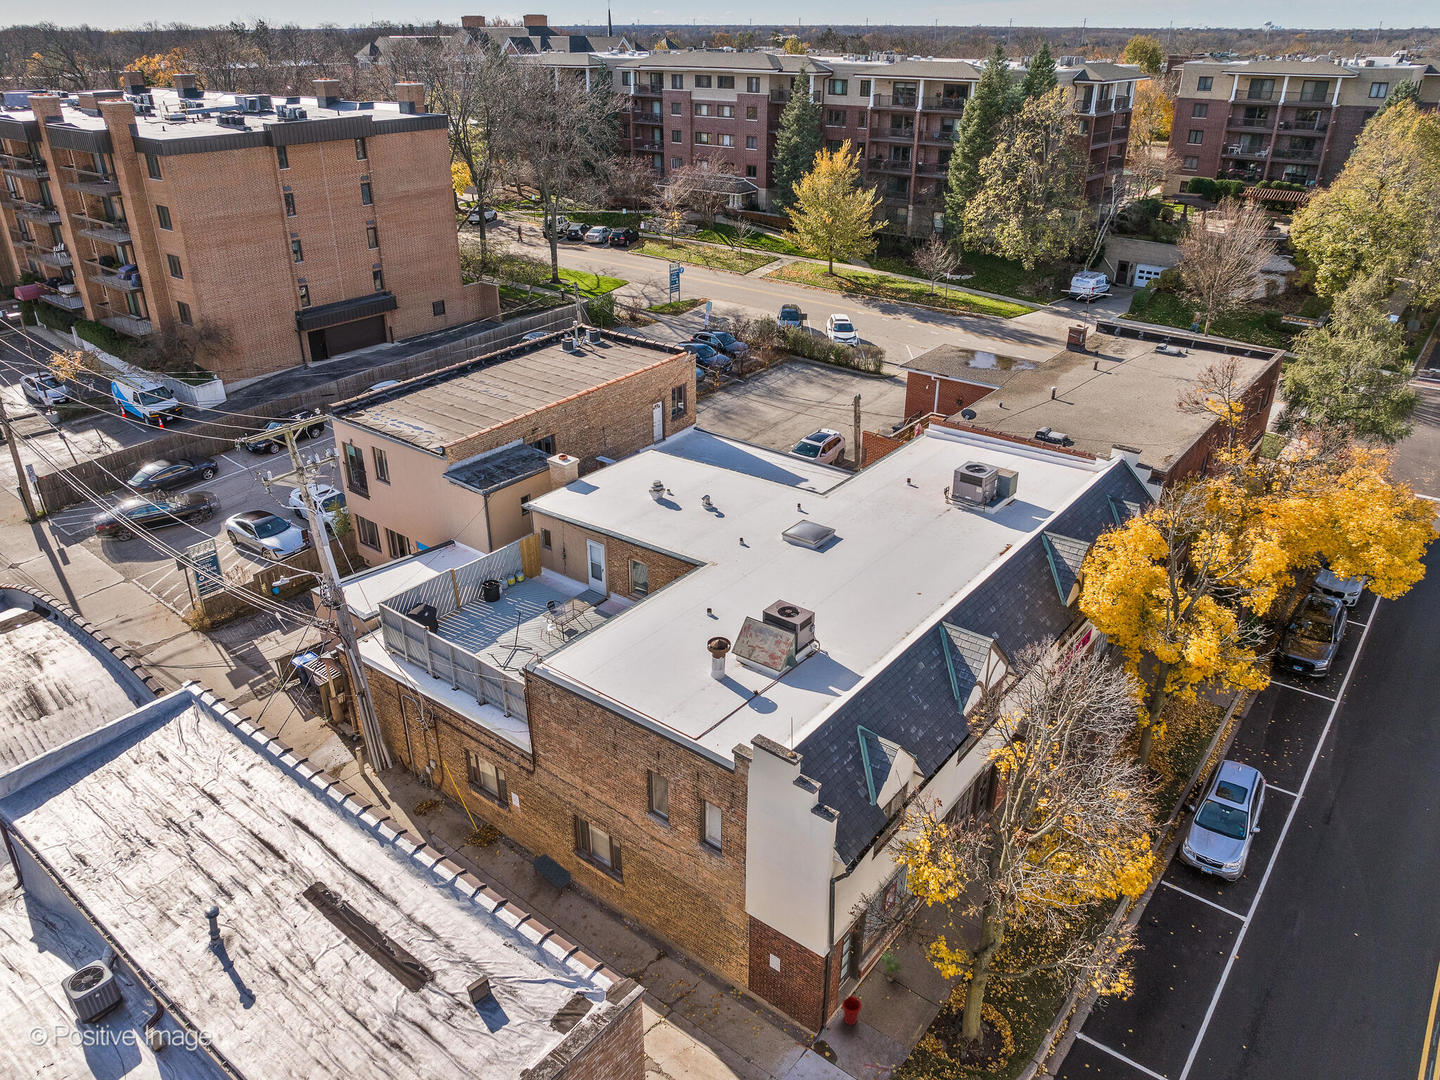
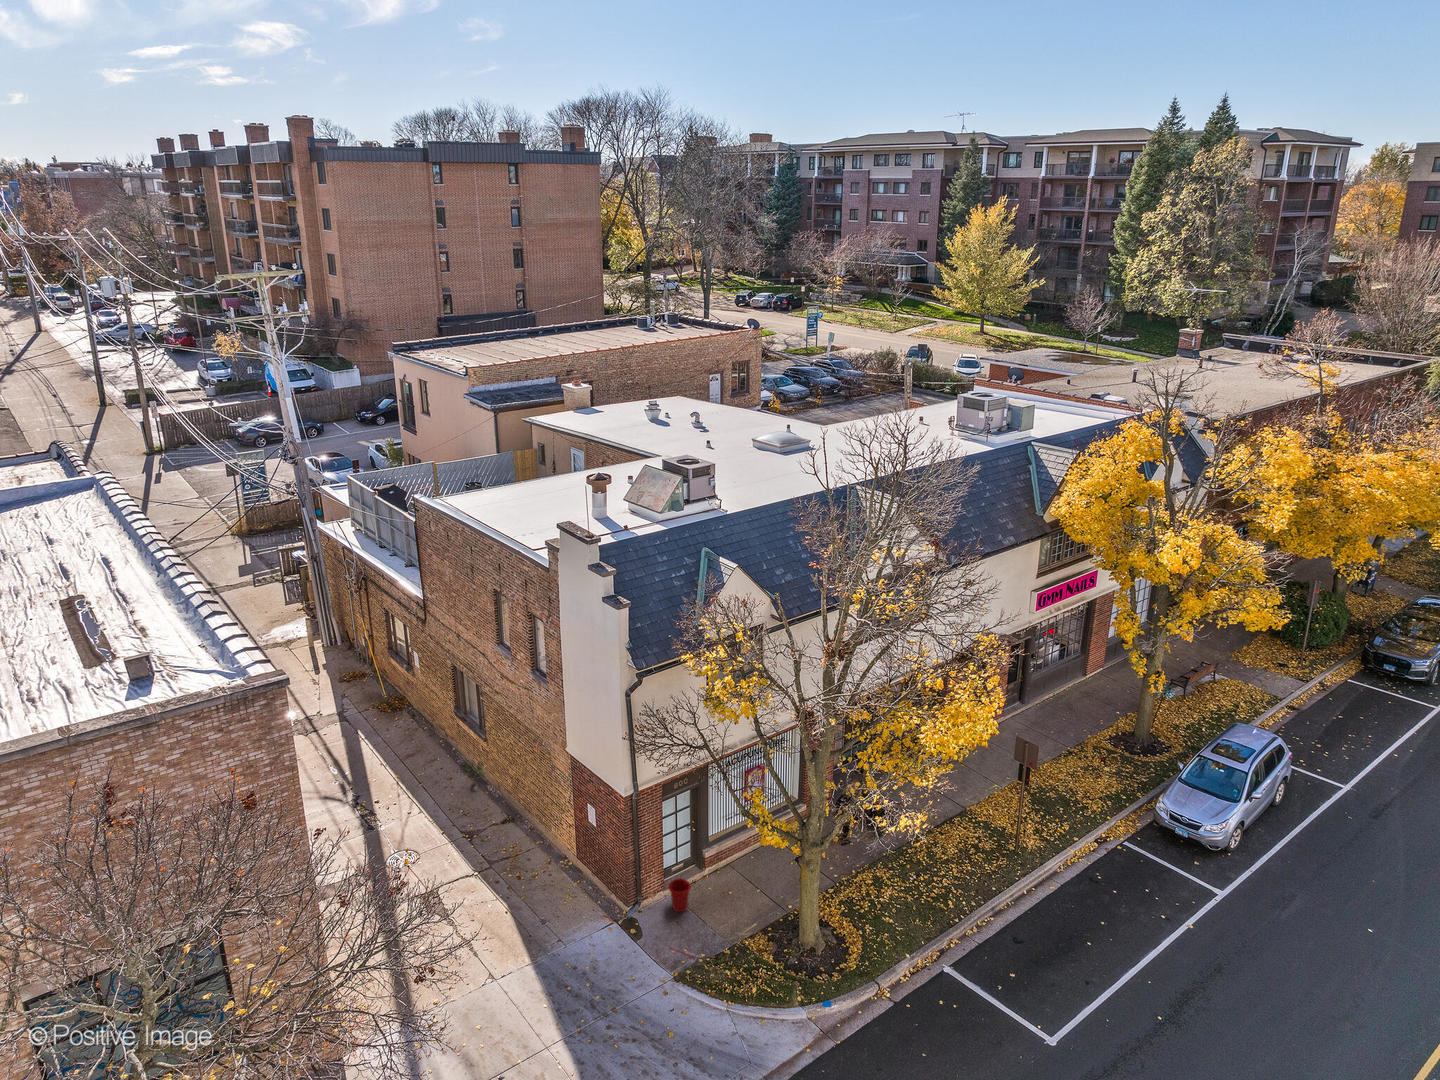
bench: present [533,854,572,895] -> none [418,720,451,760]
potted plant: present [881,952,903,982] -> present [460,760,484,792]

